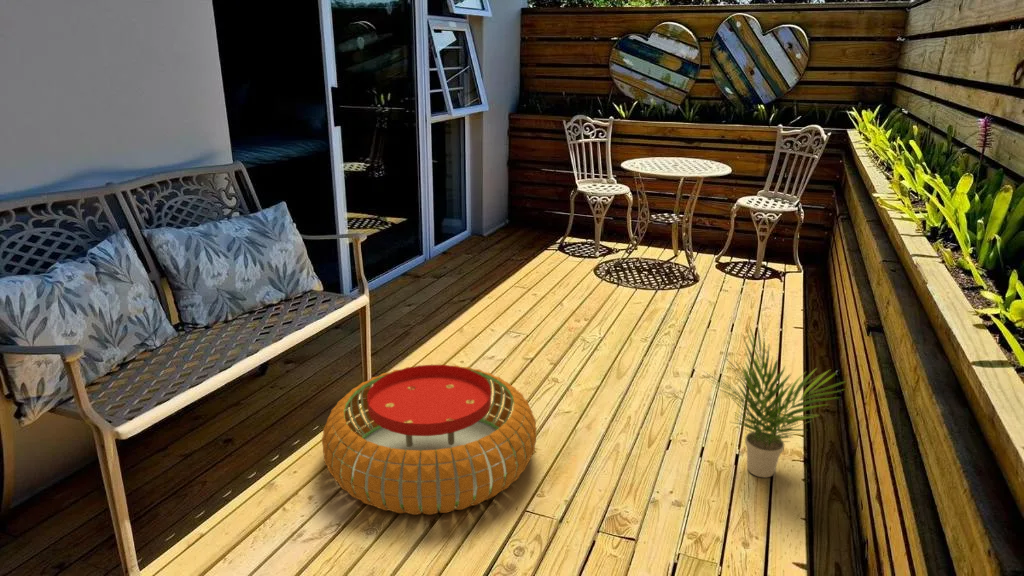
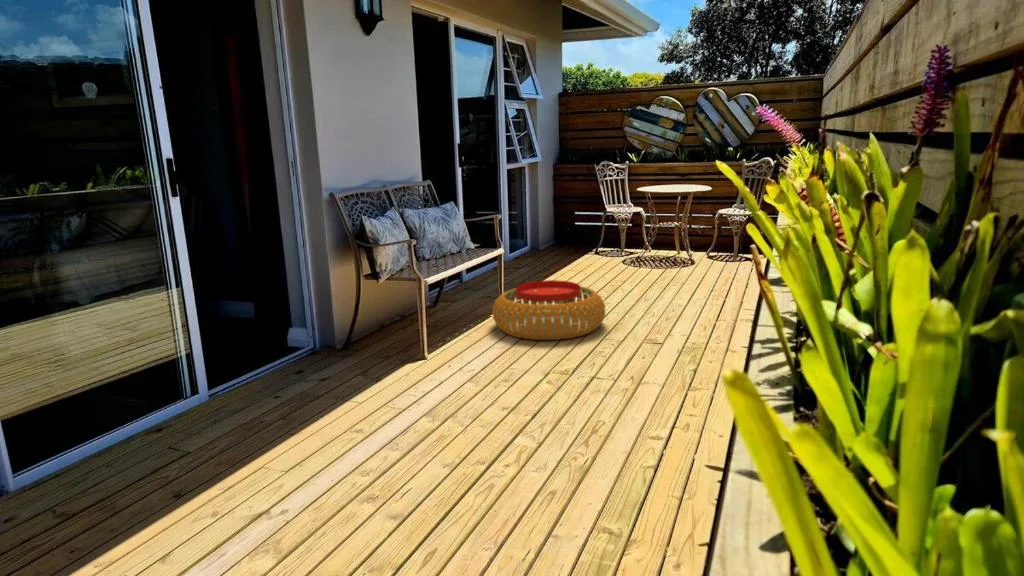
potted plant: present [712,329,845,477] -> none [691,247,767,325]

